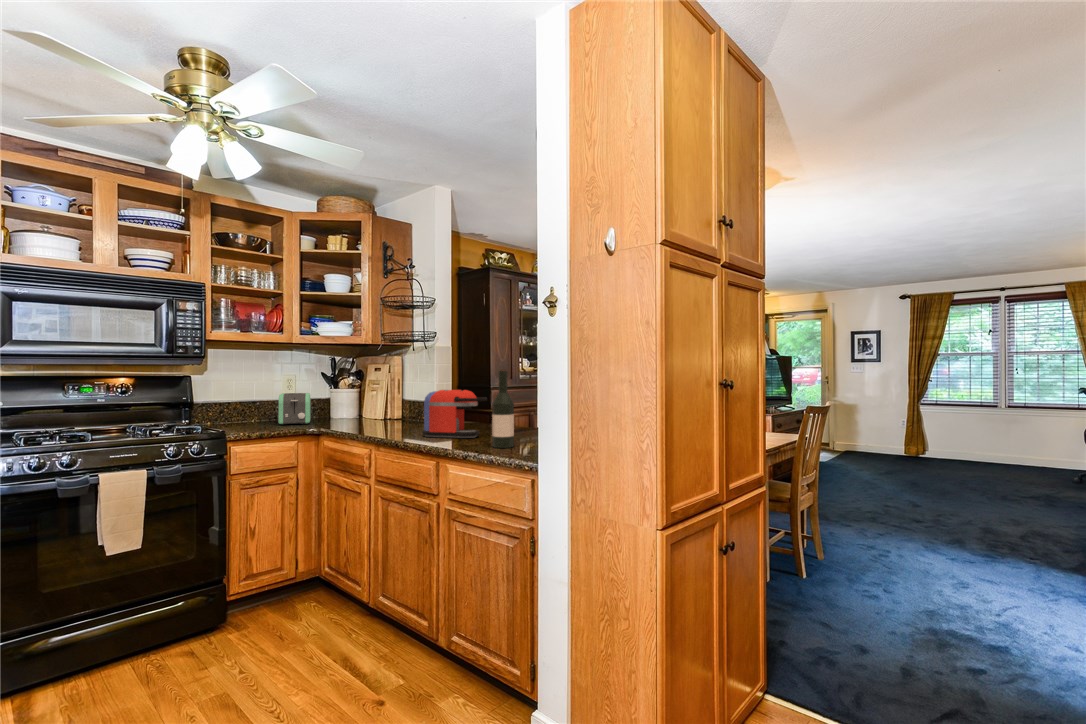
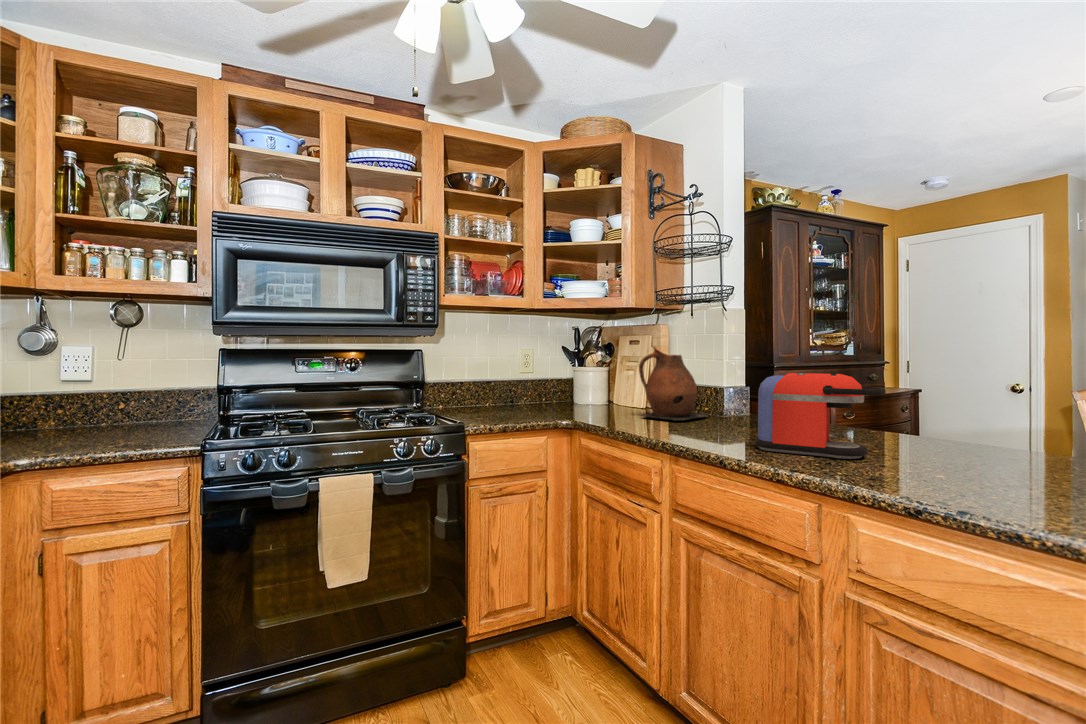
wine bottle: present [492,369,514,448] -> none [959,333,1015,499]
ceramic pitcher: none [371,372,422,425] -> present [639,347,708,421]
toaster: present [278,393,310,425] -> none [521,373,559,414]

